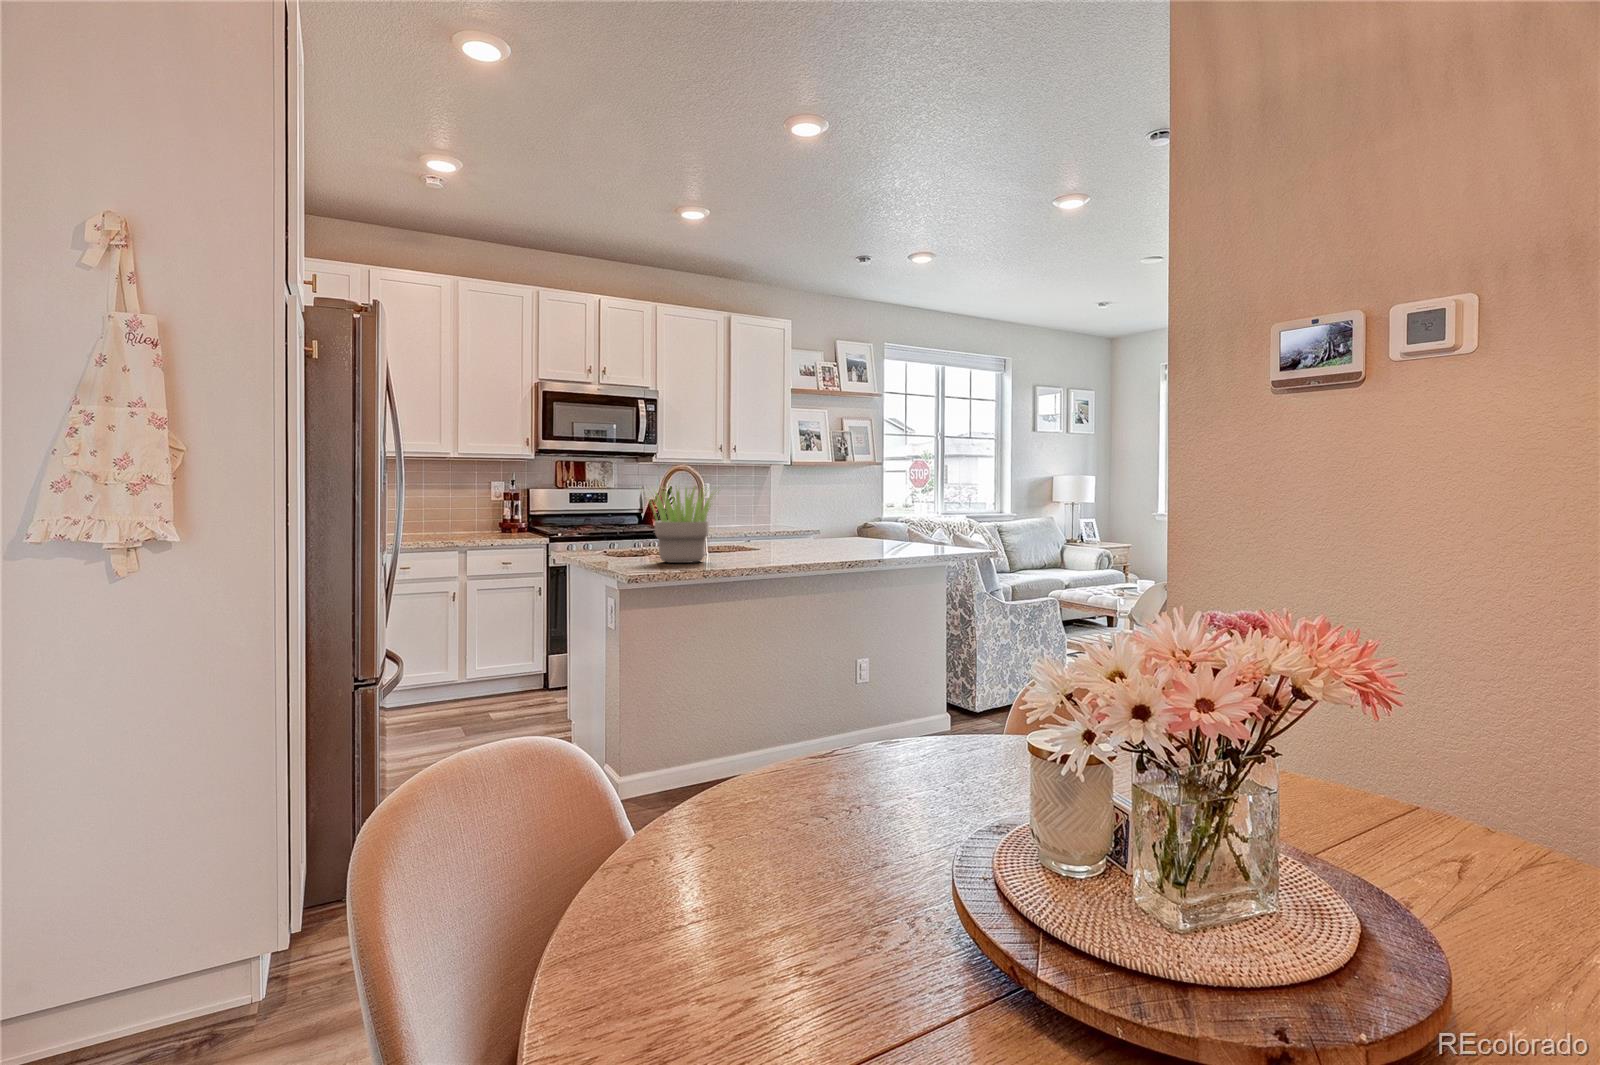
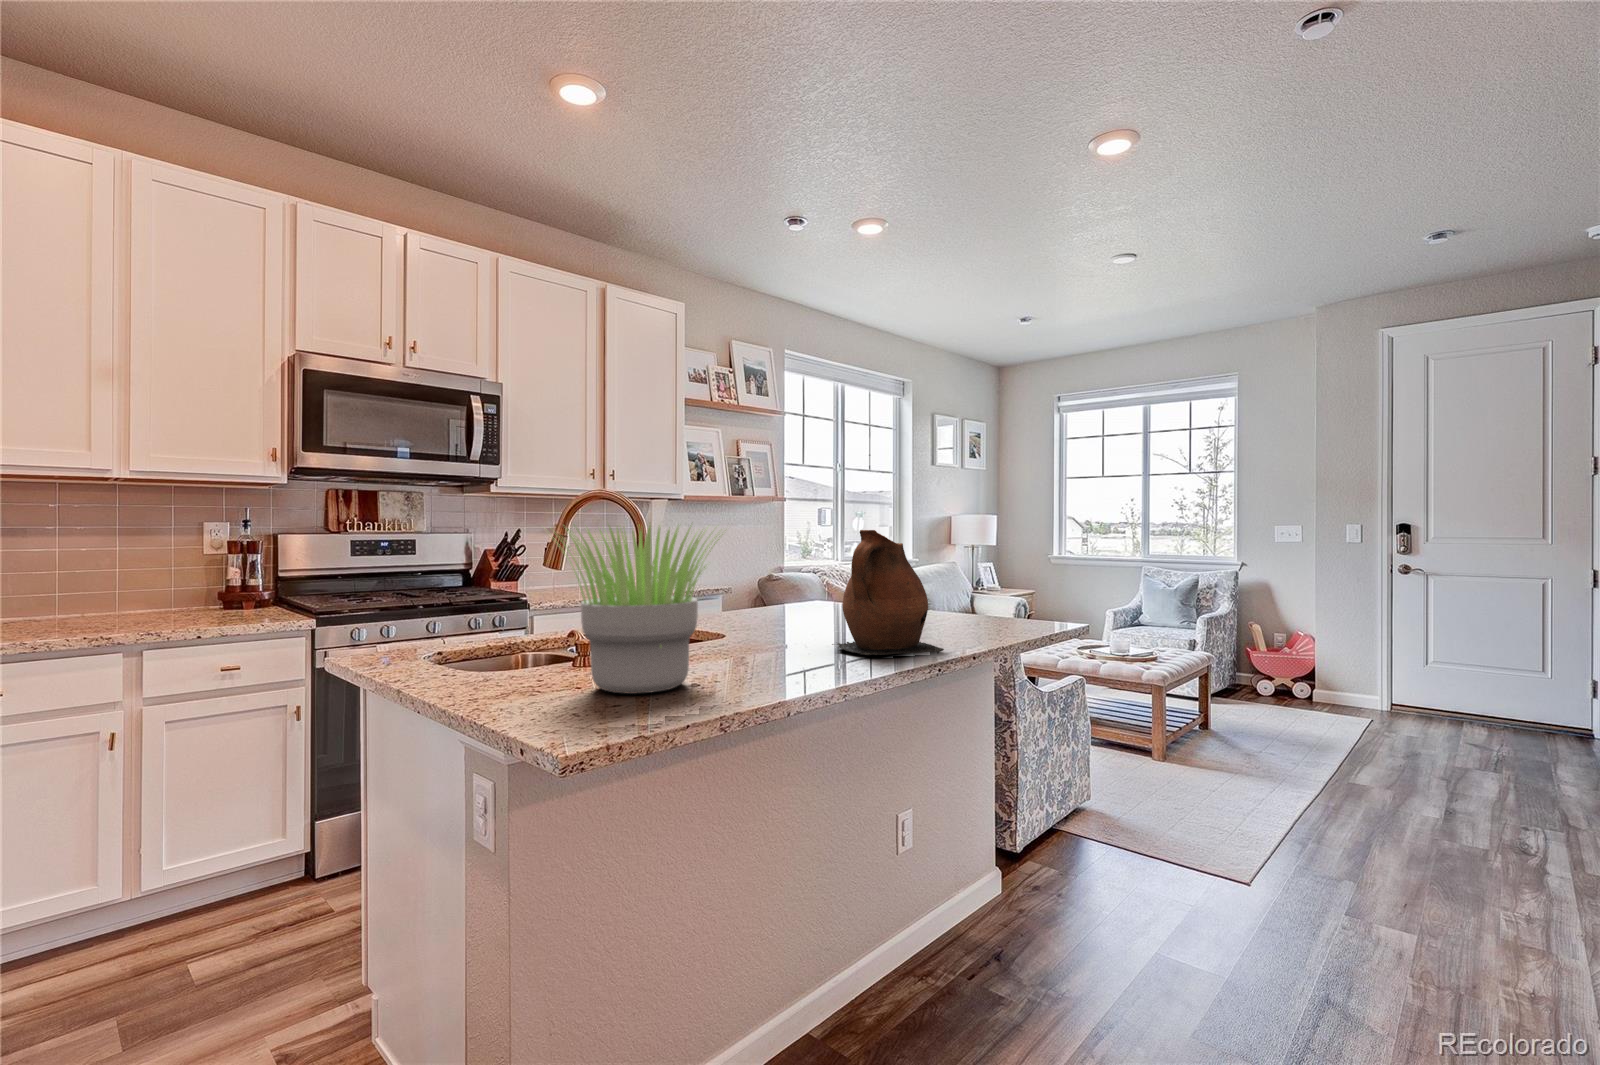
ceramic pitcher: none [800,489,856,558] -> present [832,530,944,655]

